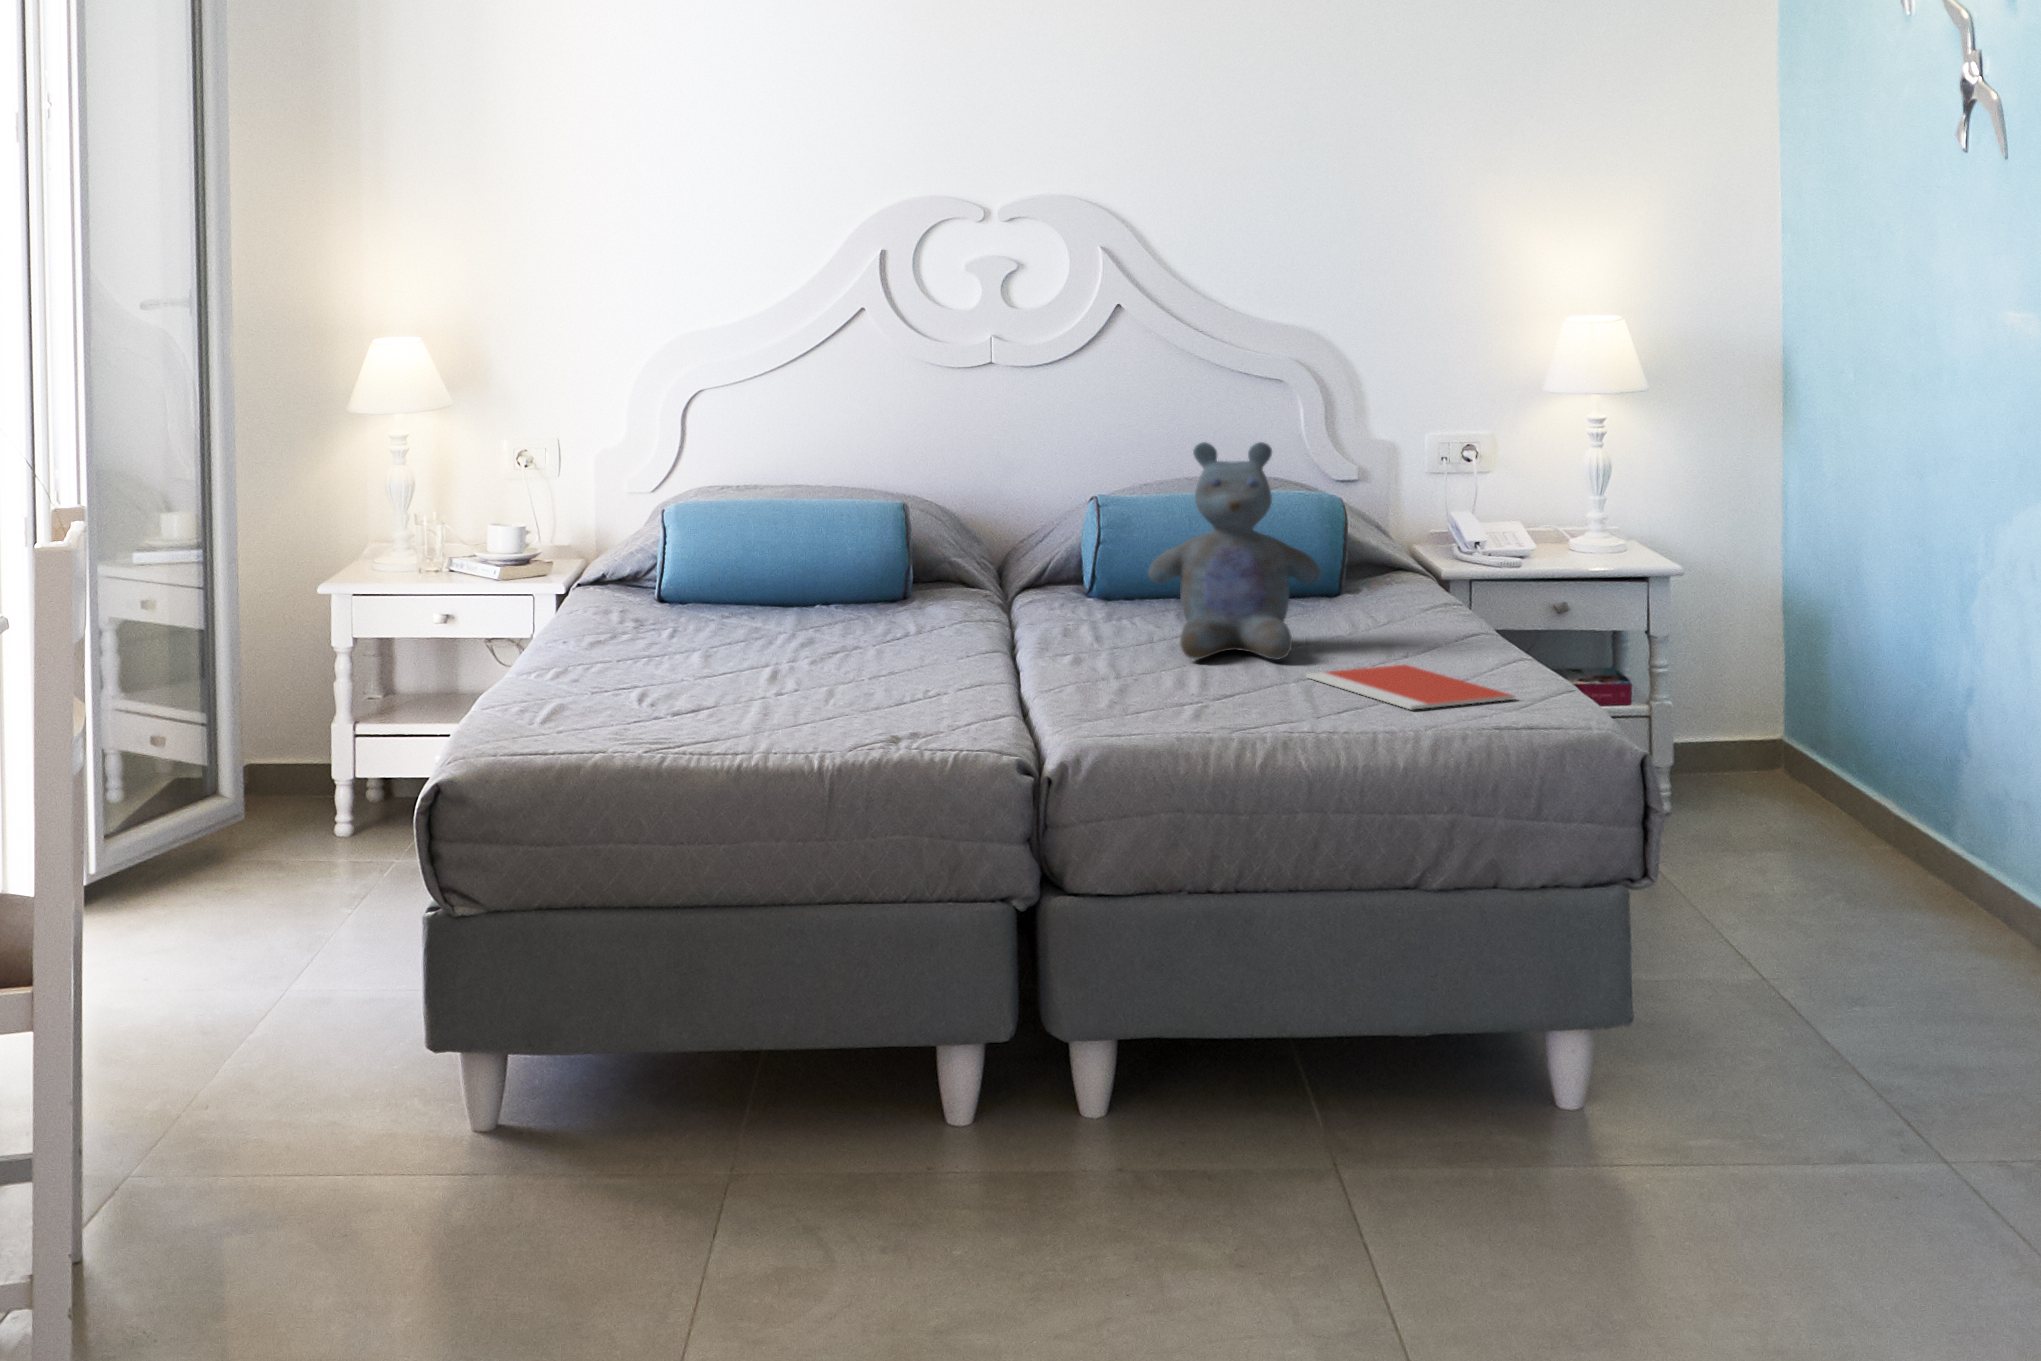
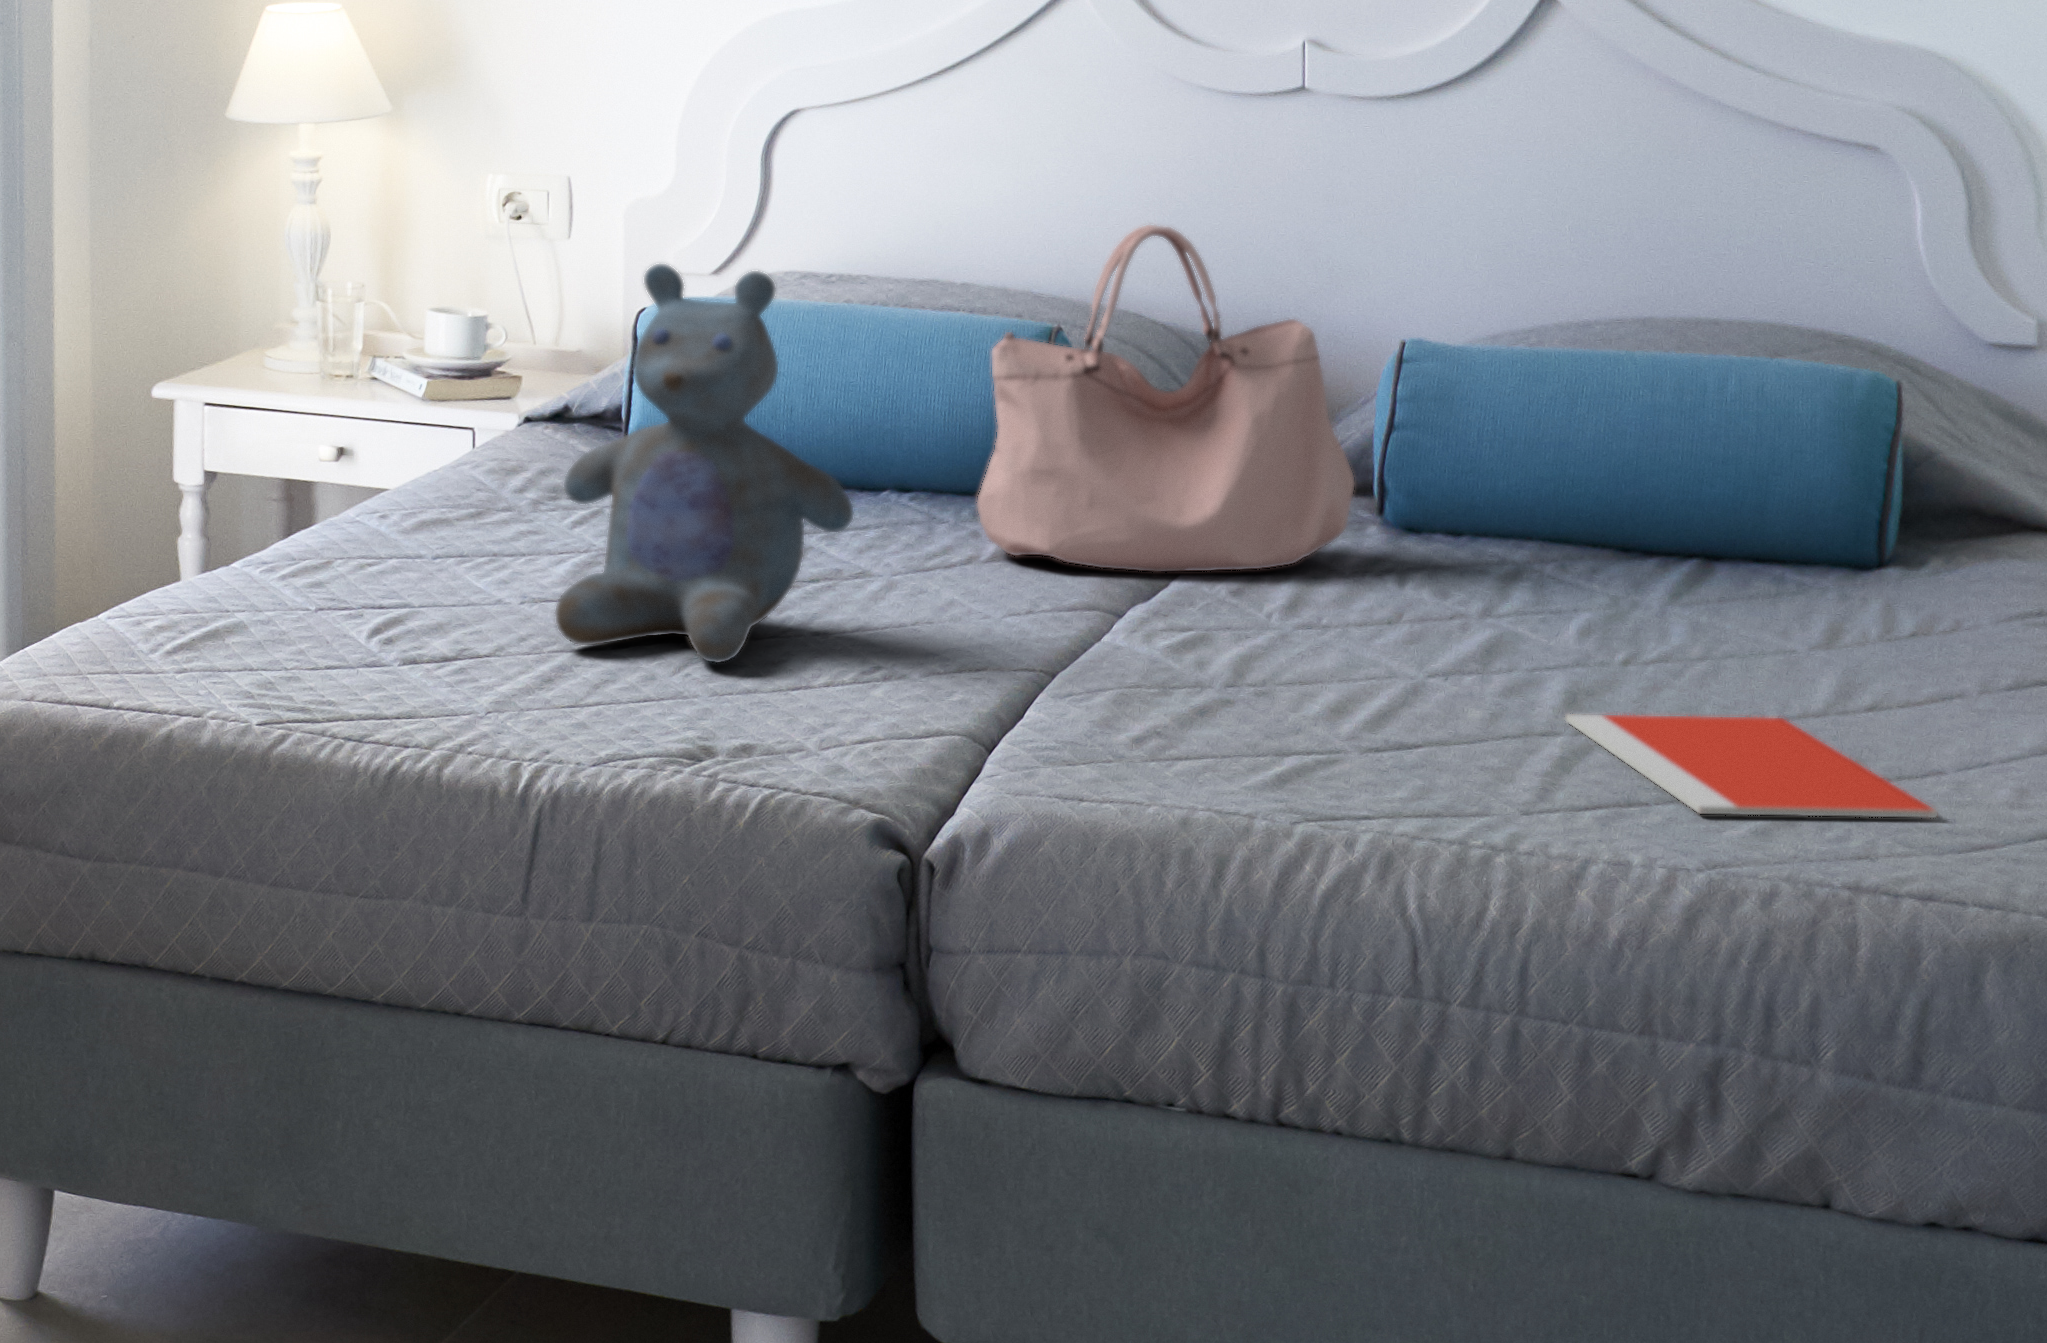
handbag: none [925,432,1123,630] -> present [978,225,1354,572]
stuffed bear: present [1148,442,1321,660] -> present [556,264,853,662]

